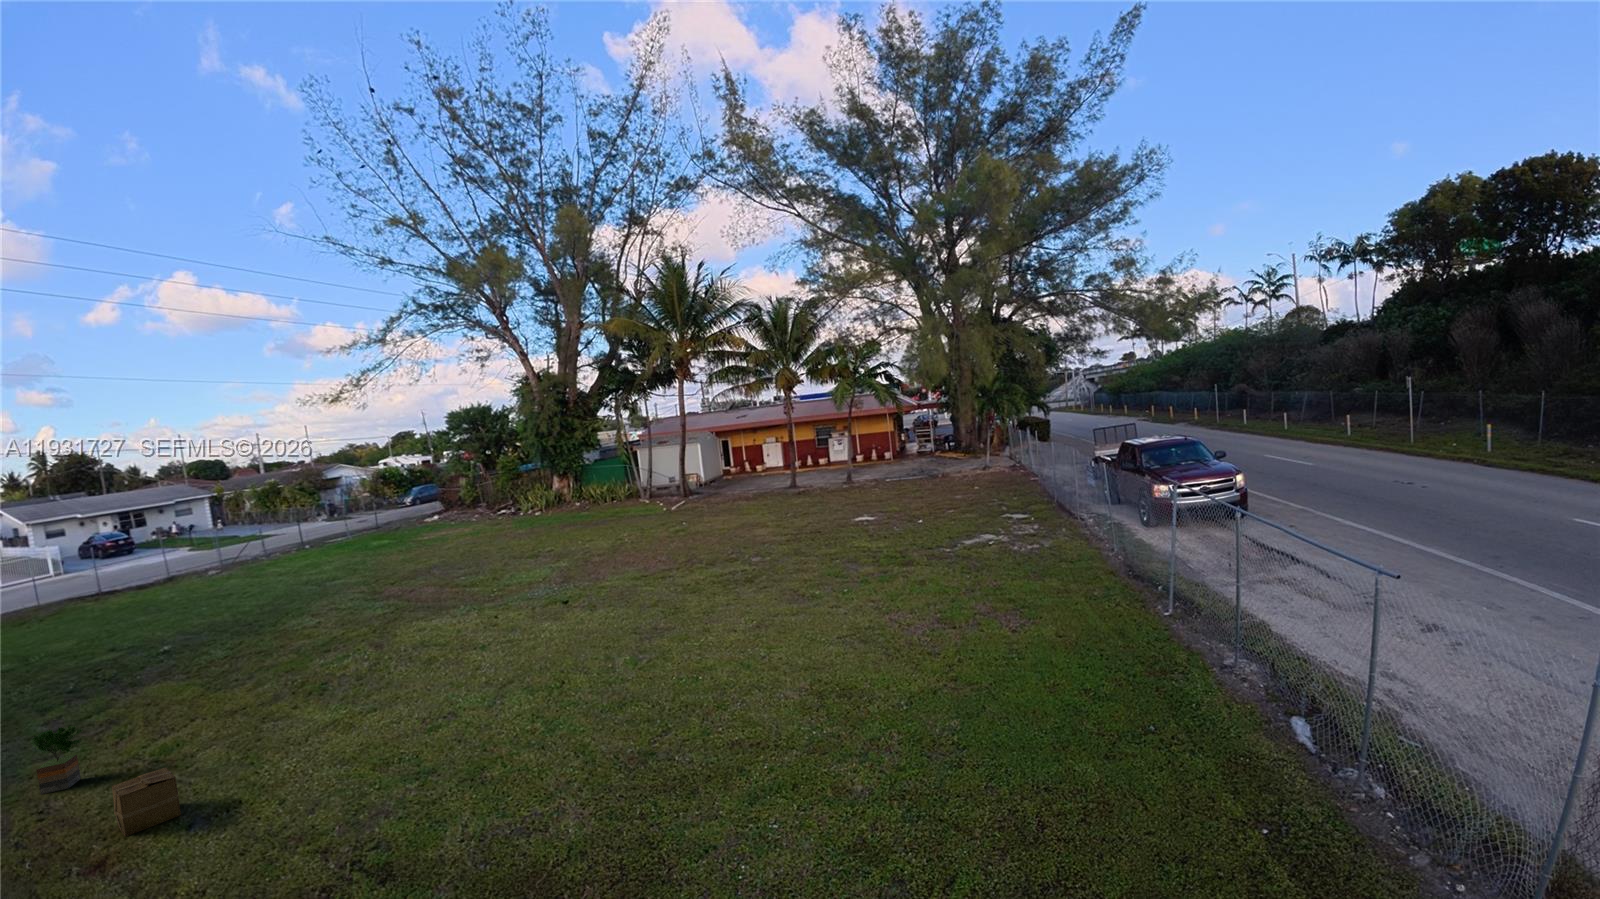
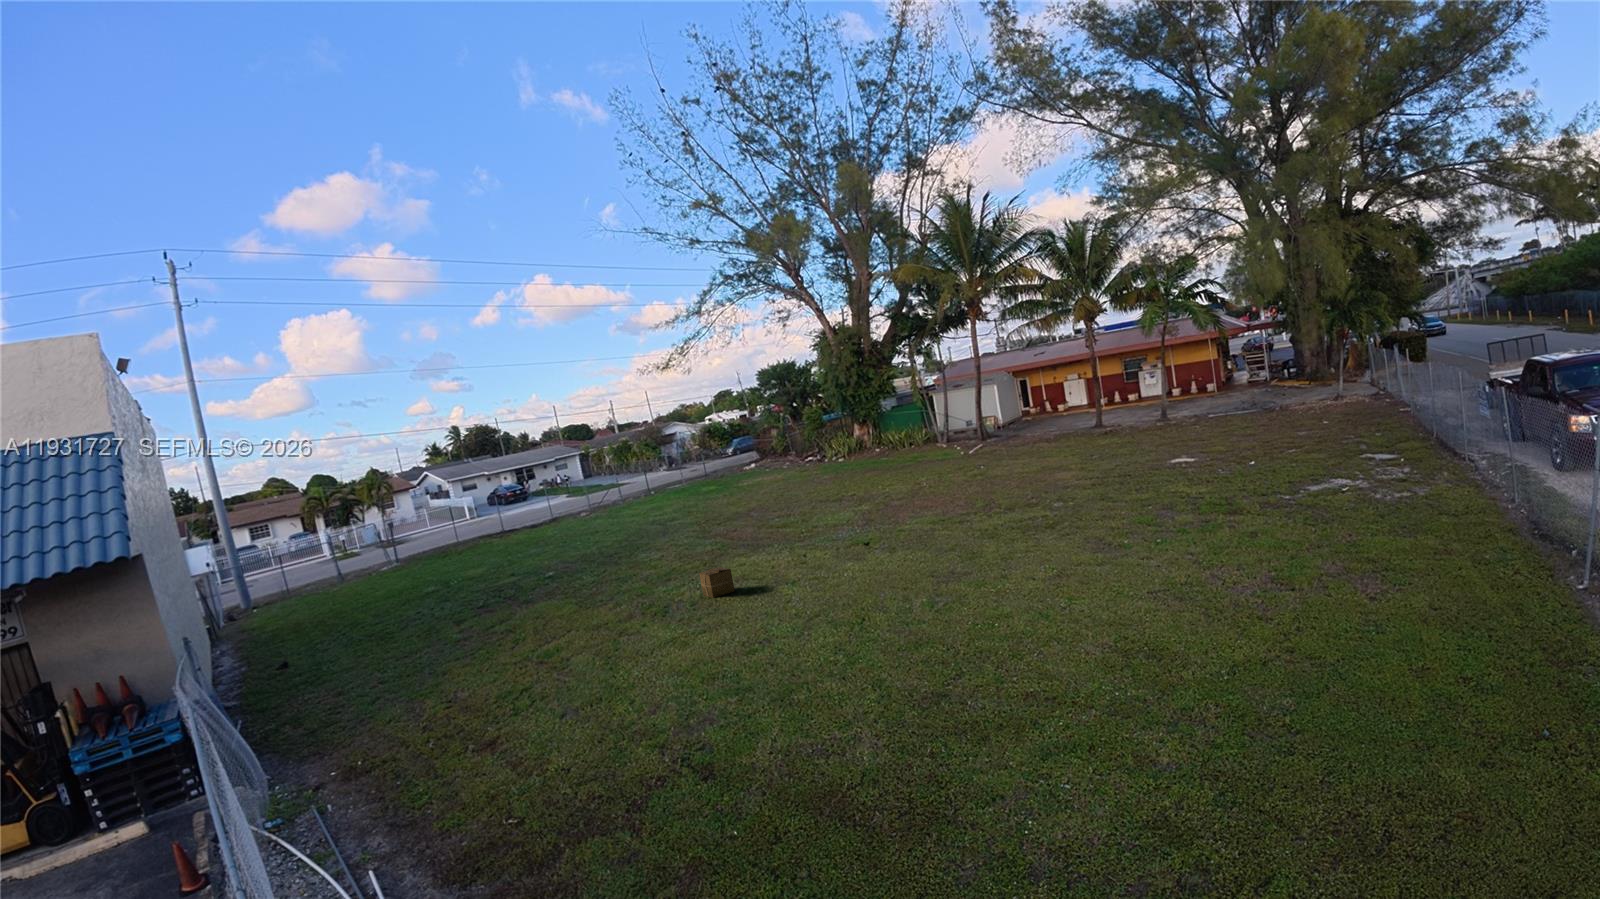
potted tree: present [32,726,83,794] -> none [635,553,660,590]

